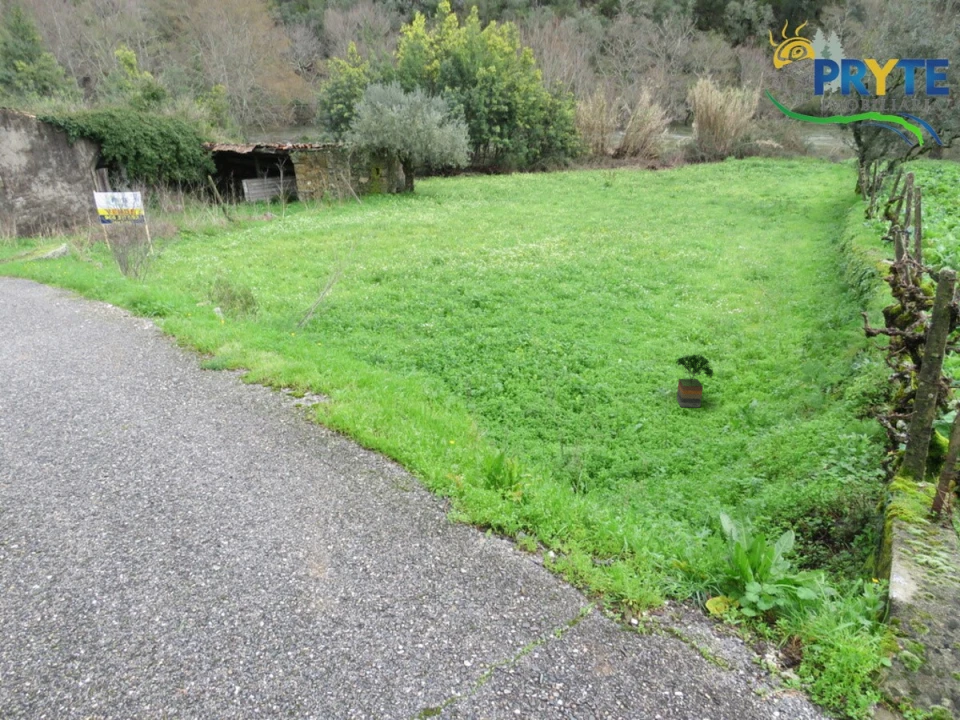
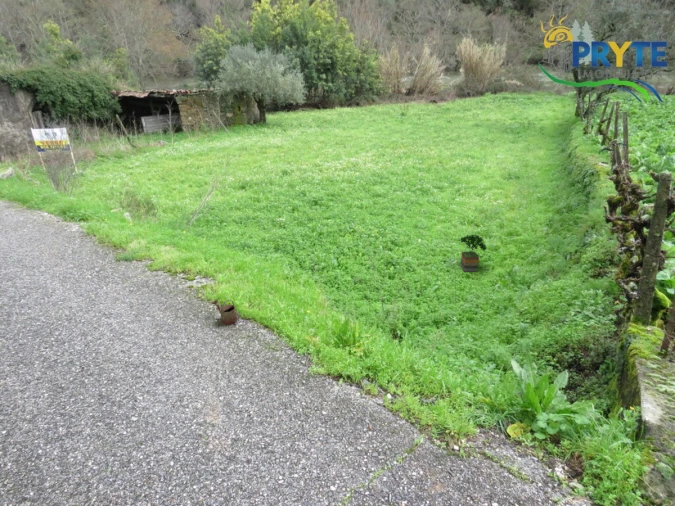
watering can: none [323,424,359,459] -> present [212,300,240,325]

